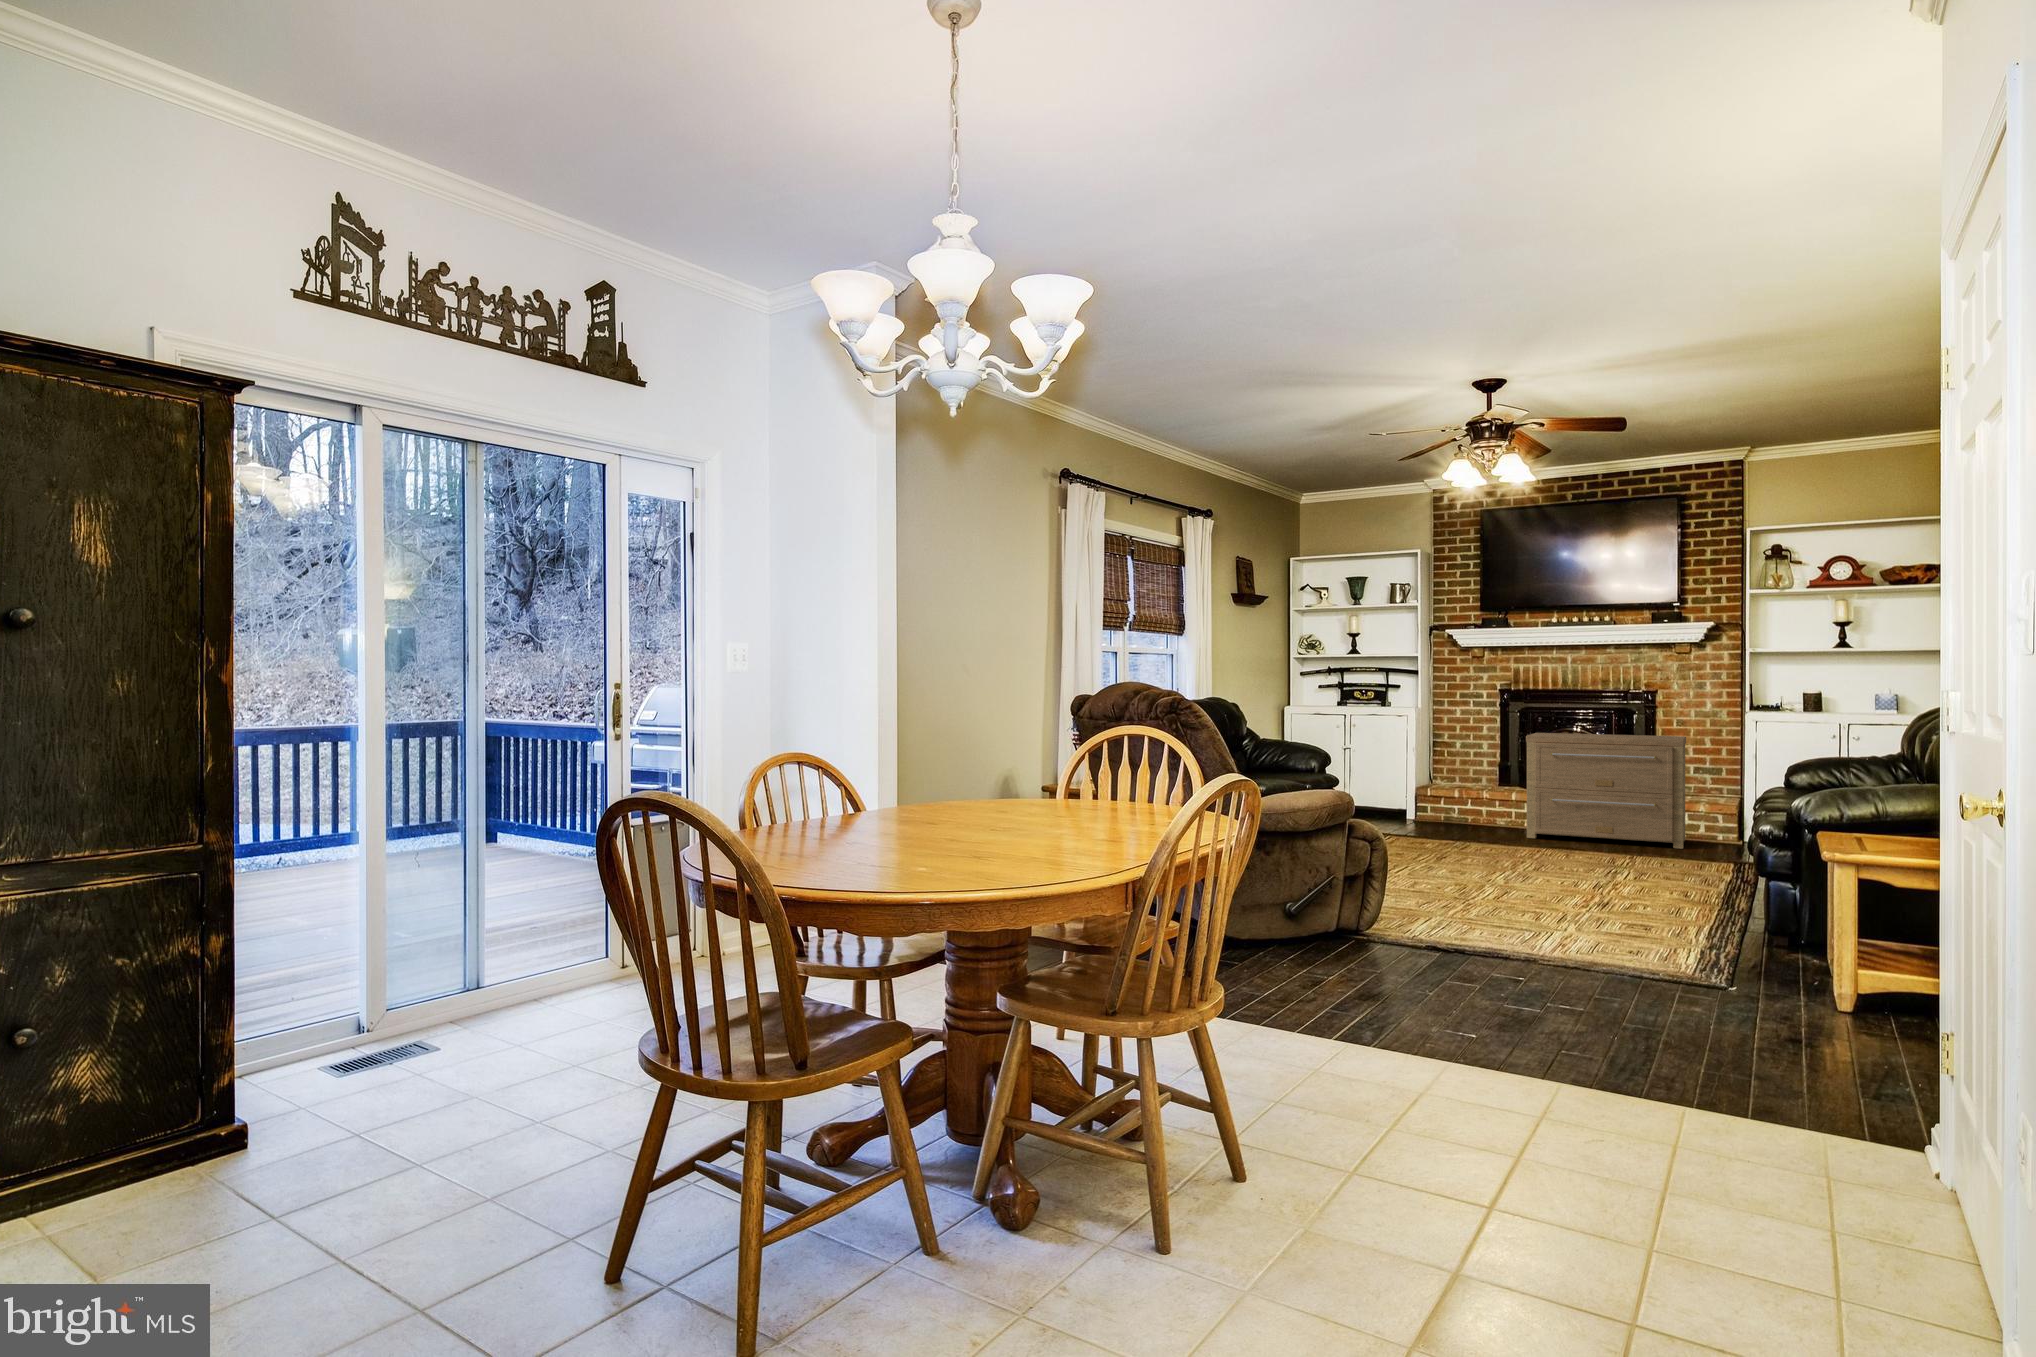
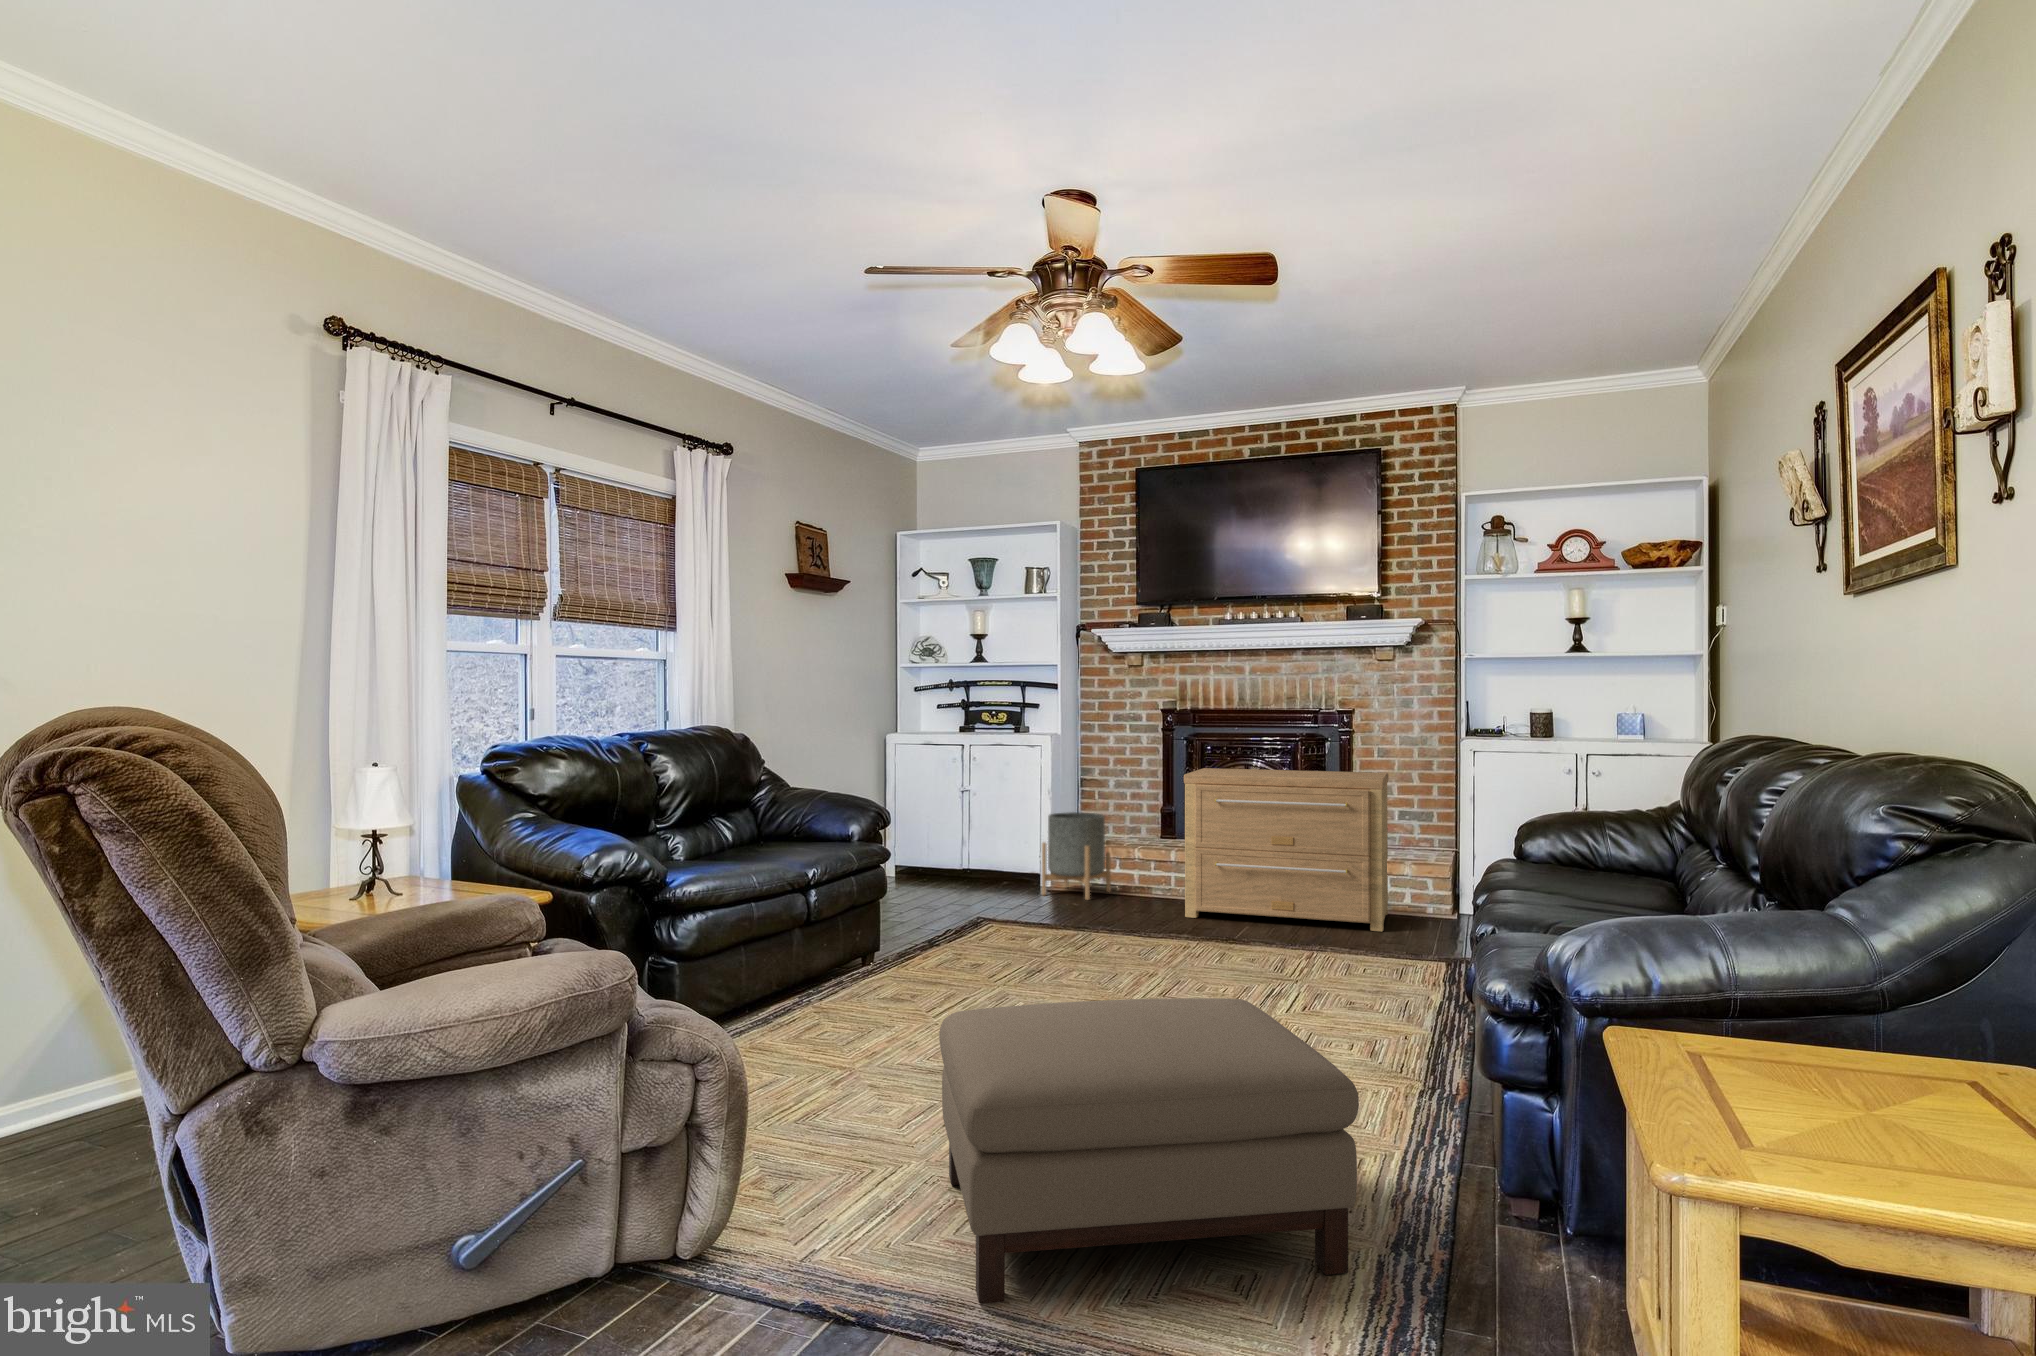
planter: none [1408,765,1460,828] -> present [1042,812,1111,900]
ottoman: none [1451,838,1694,957] -> present [939,998,1359,1304]

